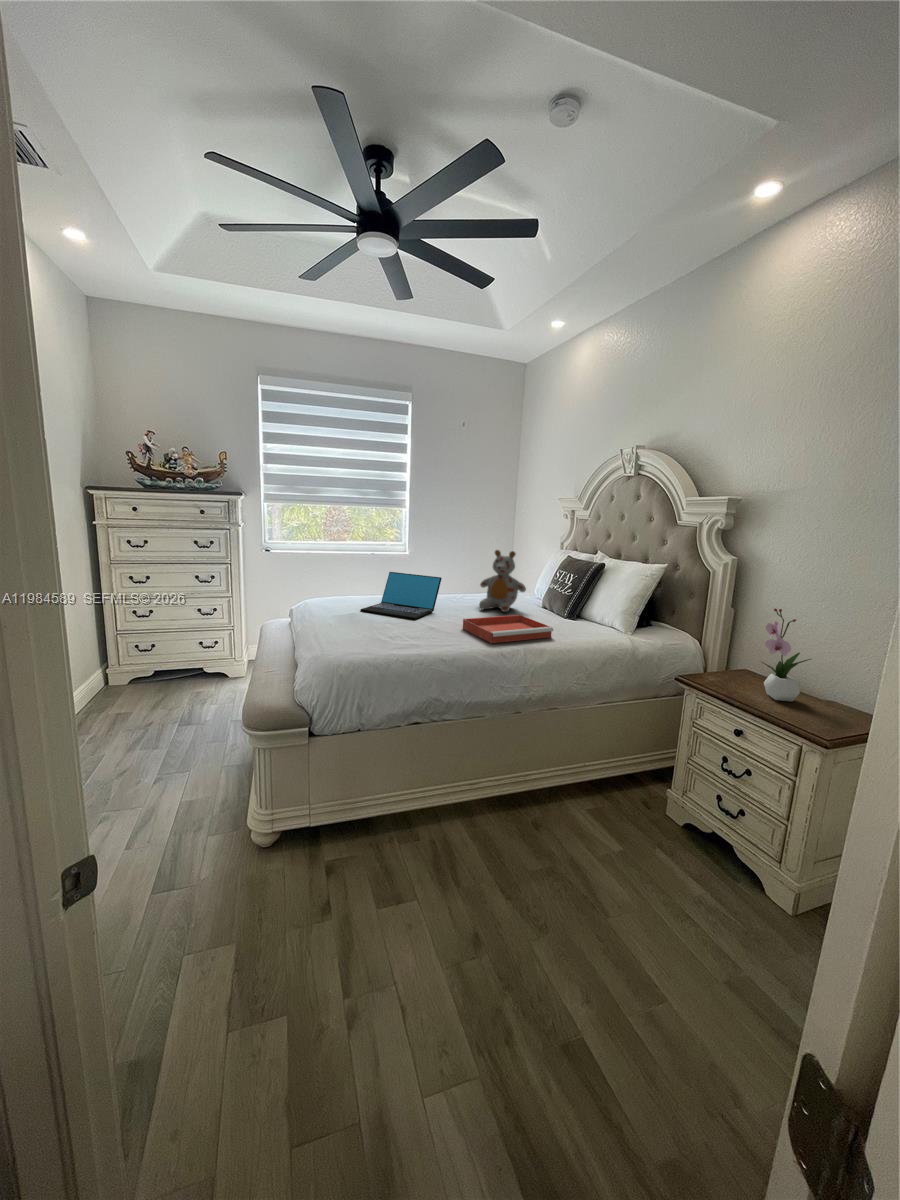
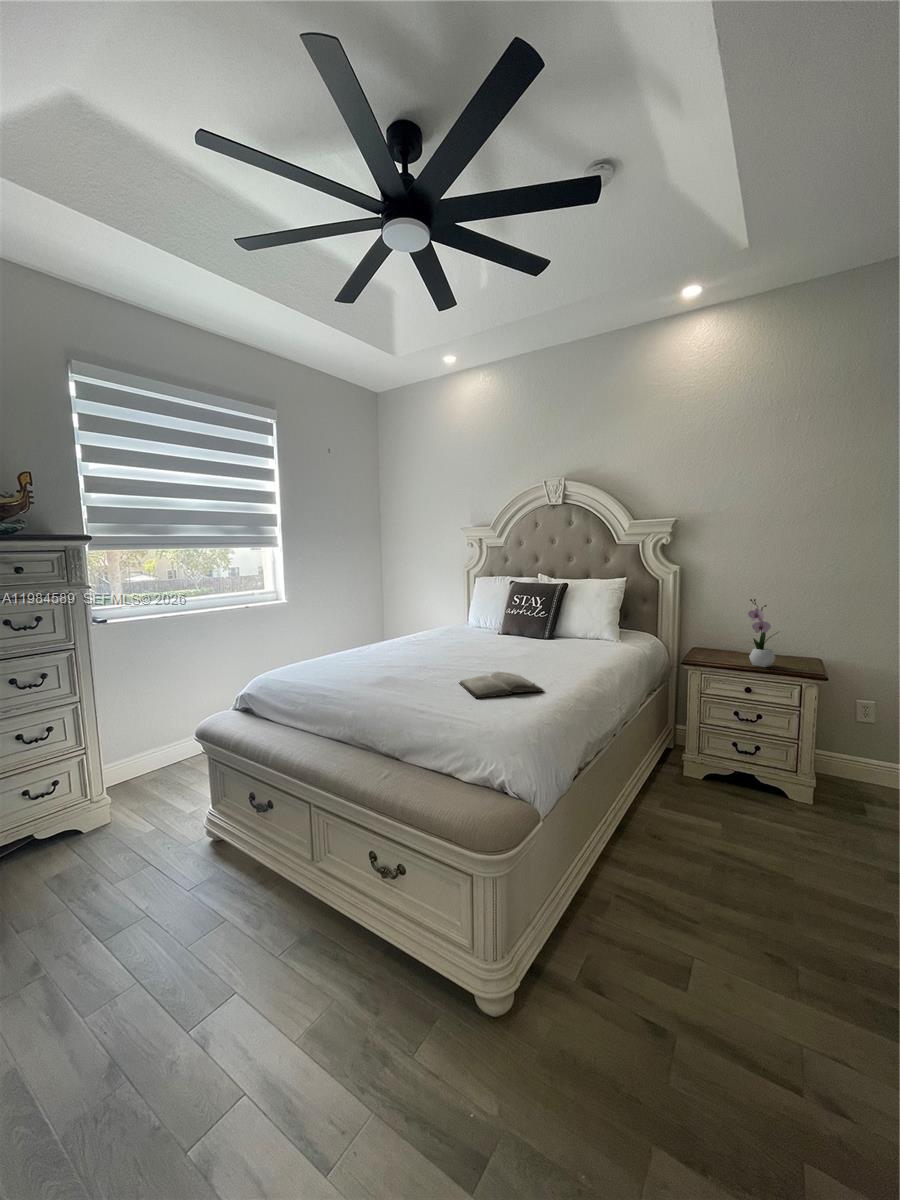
stuffed bear: present [479,550,526,612] -> none [458,581,507,646]
laptop: present [361,572,442,619] -> none [374,618,455,672]
tray: present [463,615,553,643] -> none [513,643,592,672]
diary: none [365,627,441,649] -> present [460,672,544,698]

